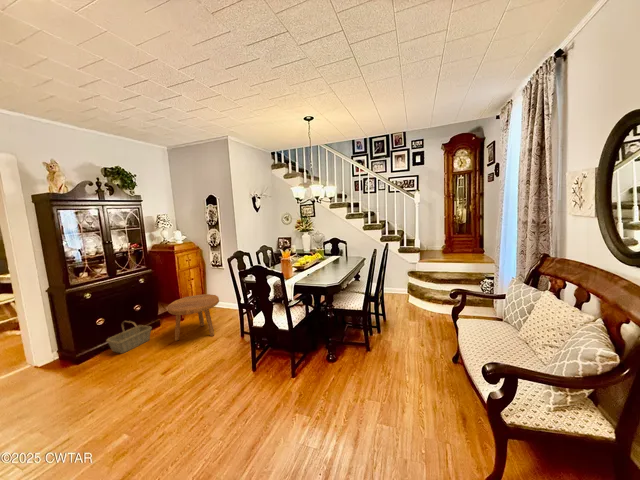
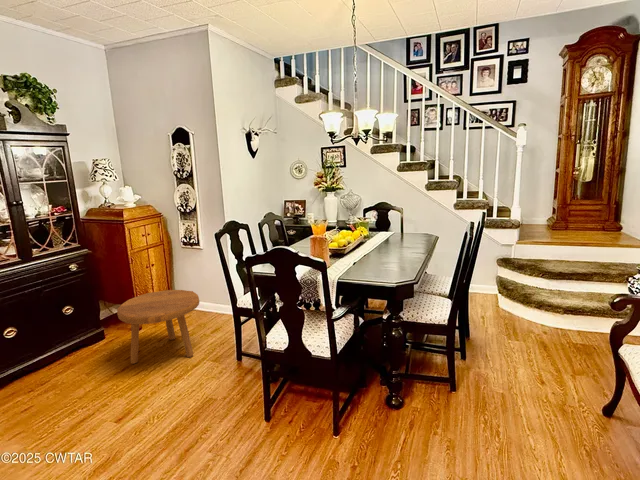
basket: present [106,321,152,353] -> none [21,331,93,384]

